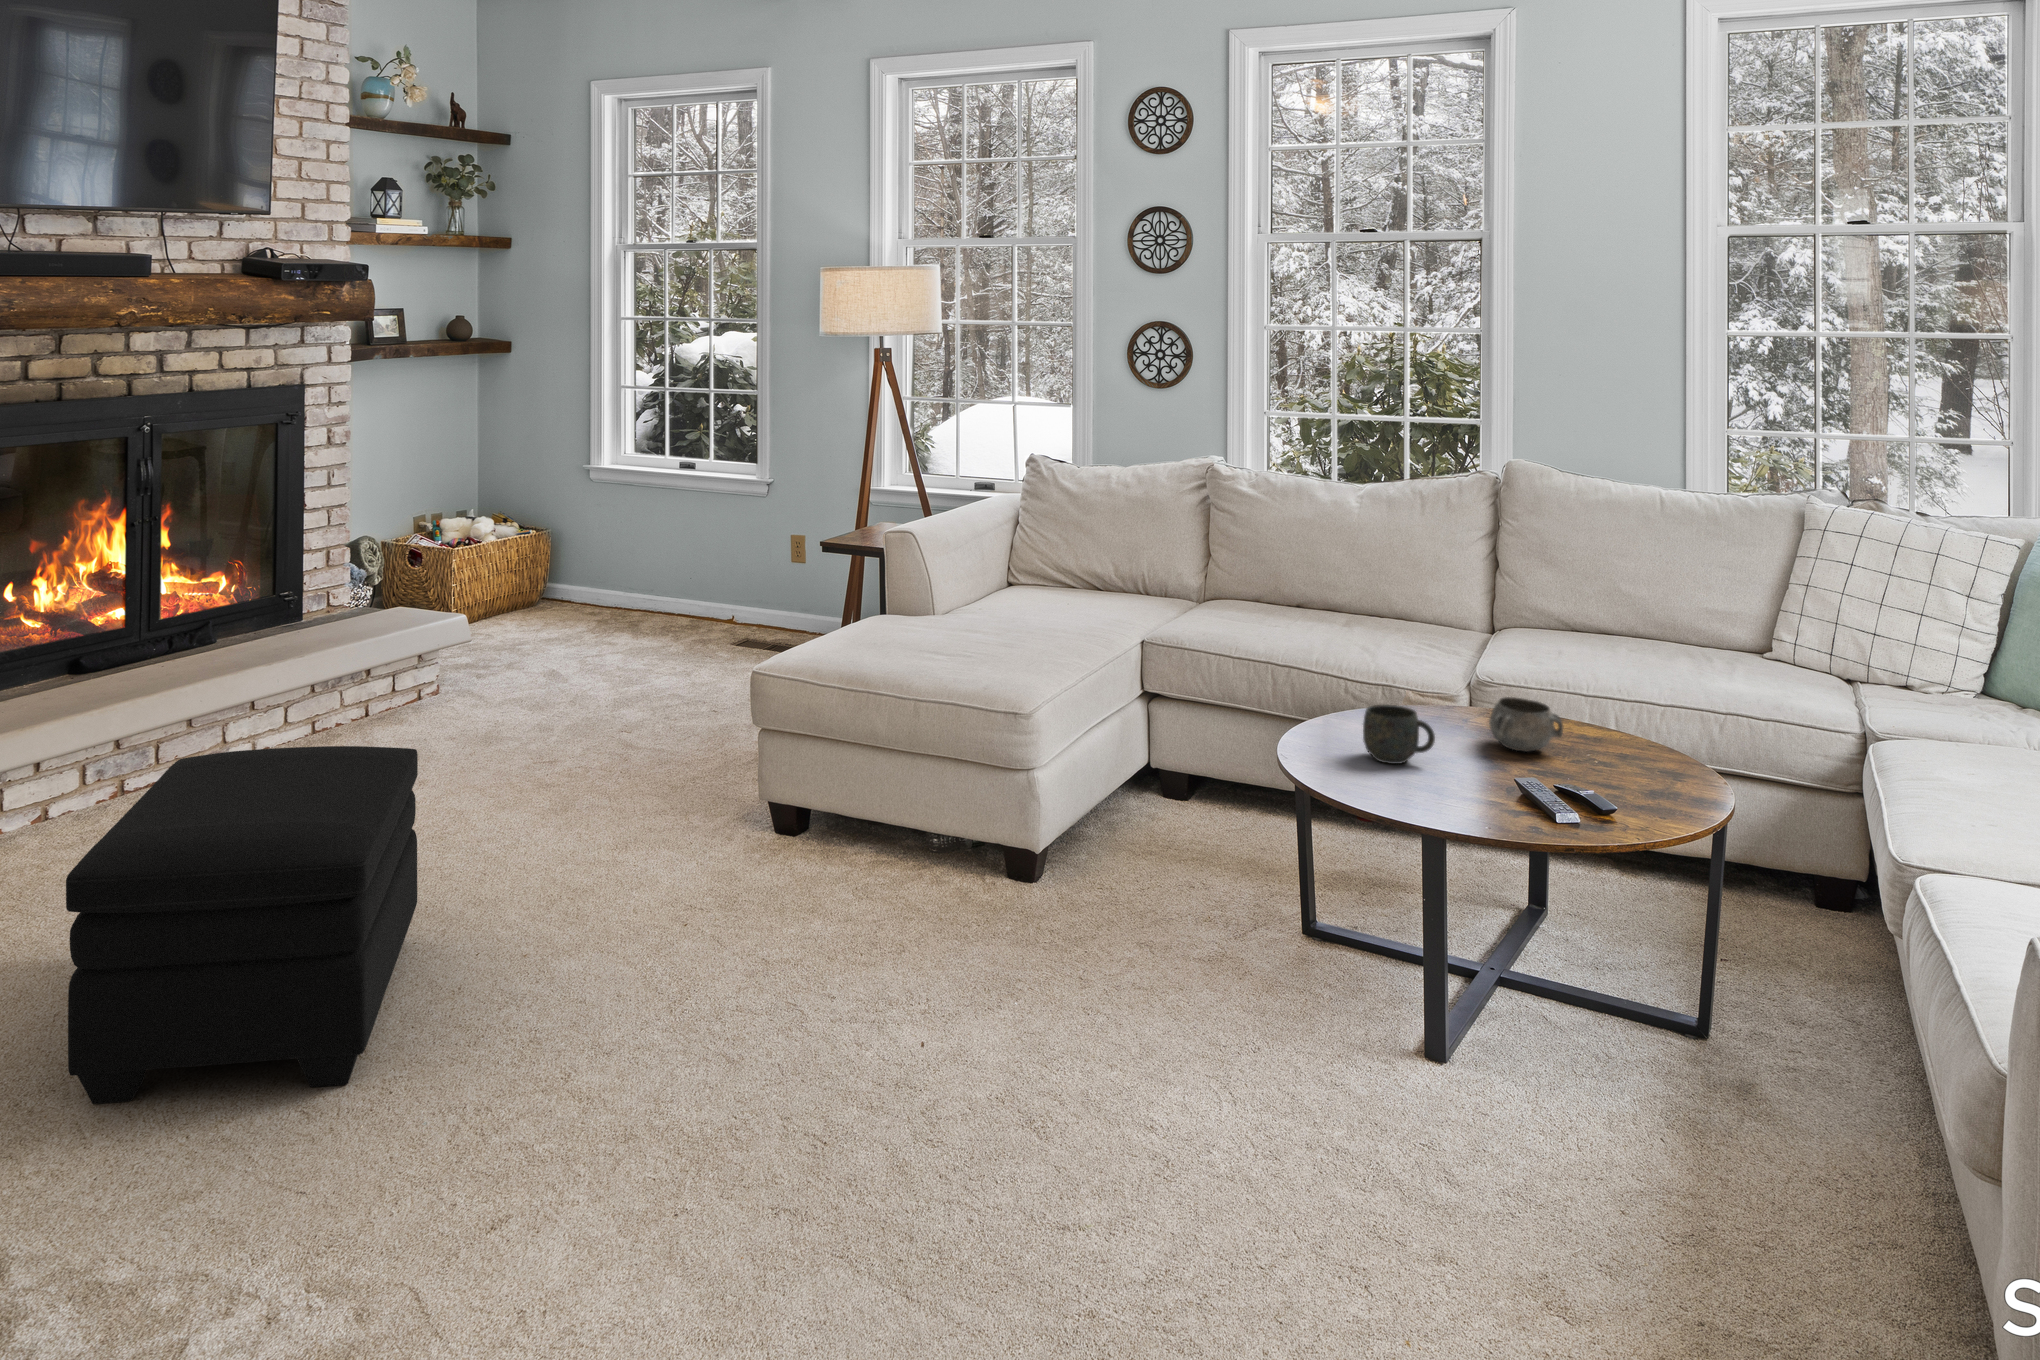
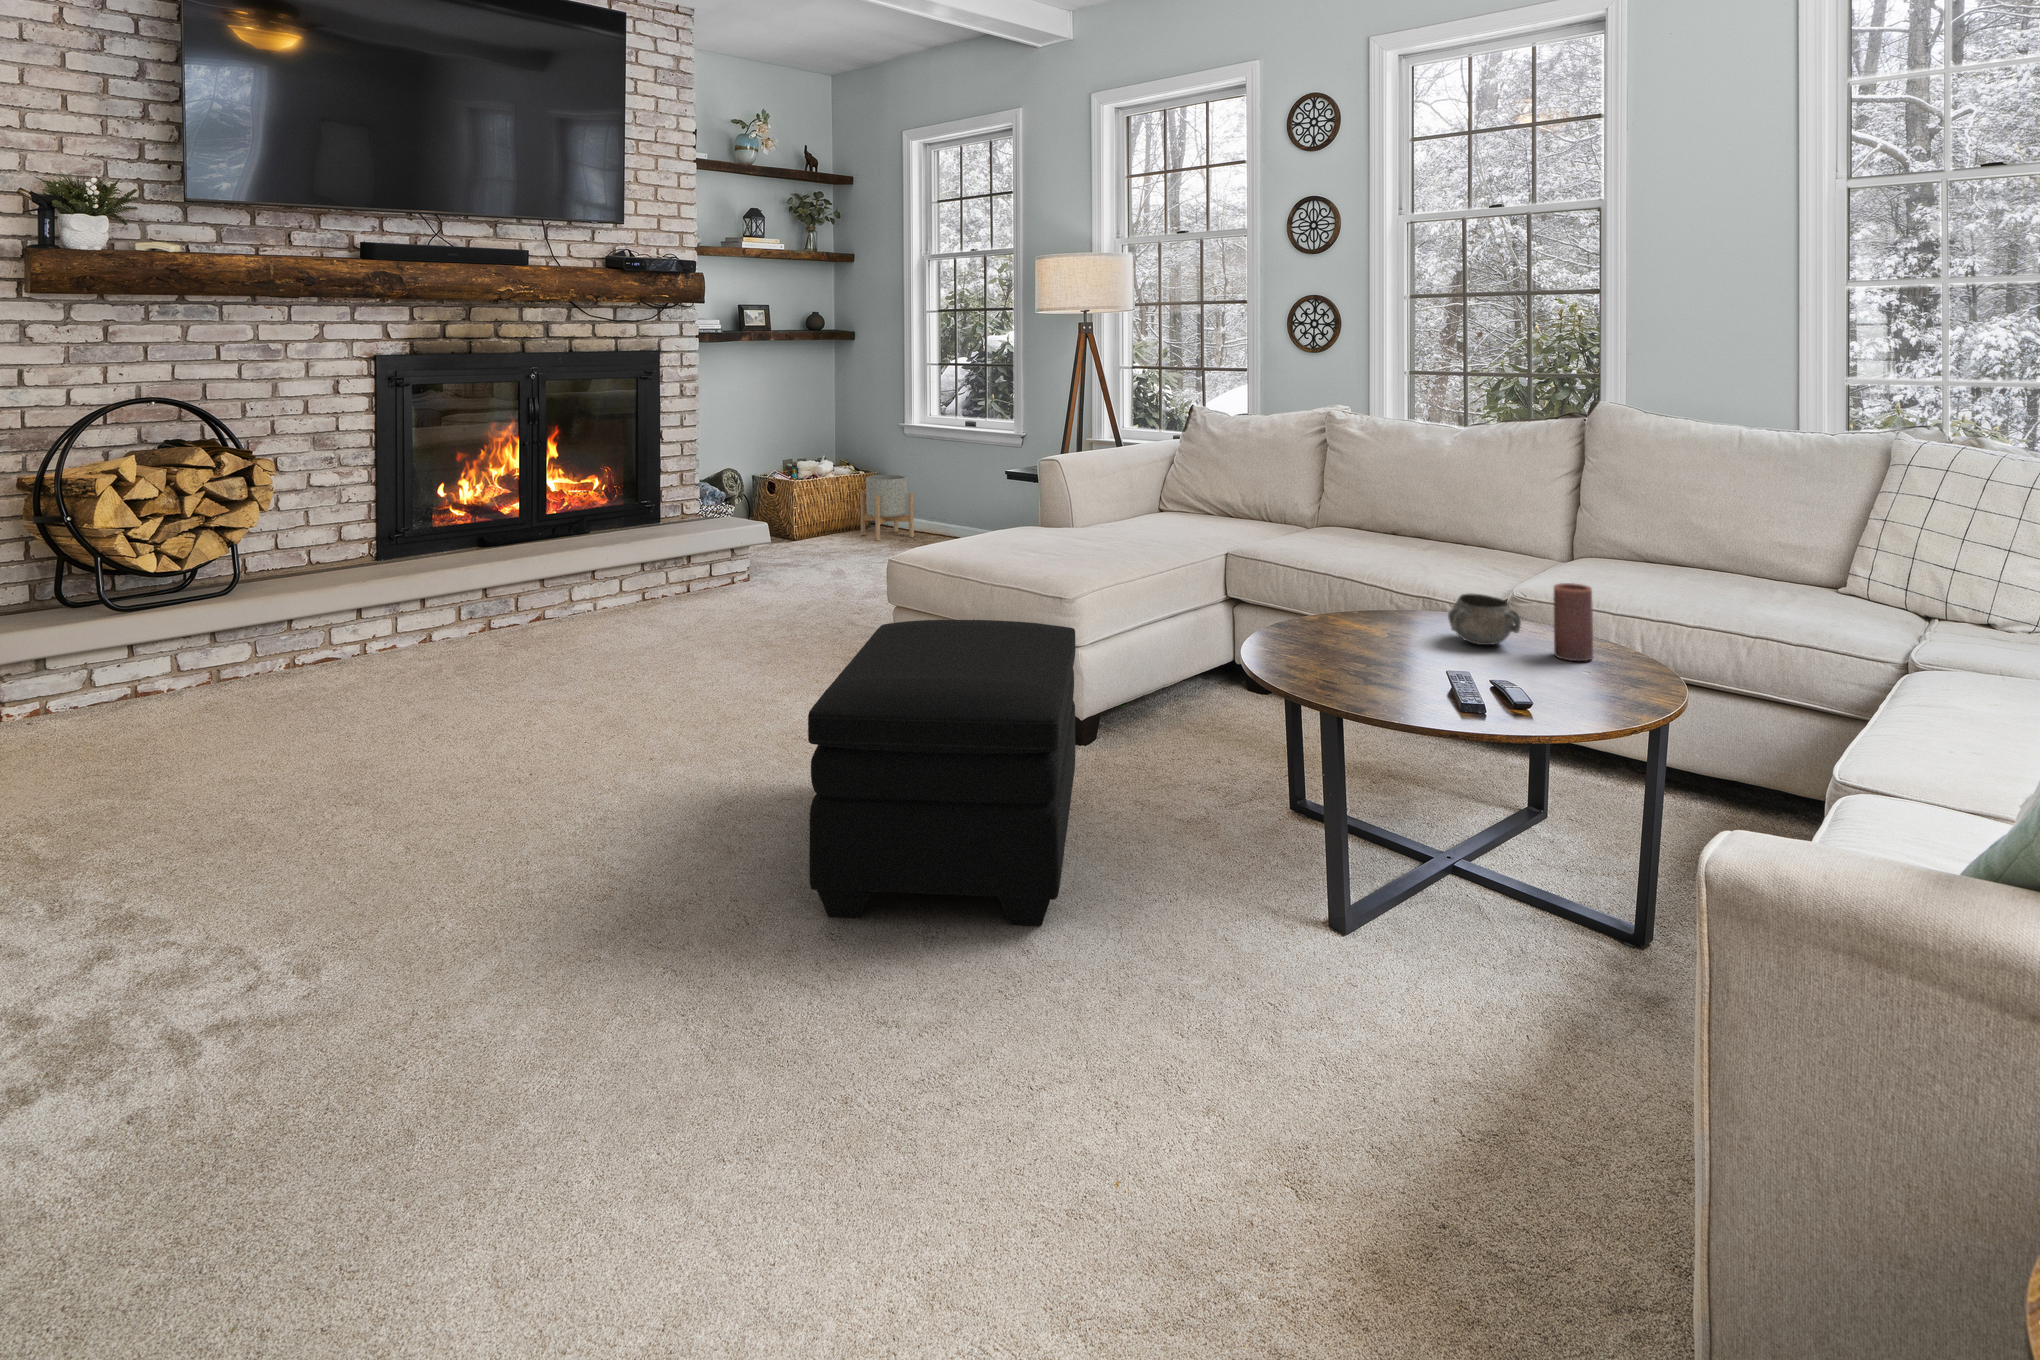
planter: none [536,540,610,629] -> present [861,475,914,541]
candle: none [1597,683,1636,763] -> present [1553,583,1593,661]
mug: present [1363,705,1435,764] -> none [1313,592,1377,647]
ottoman: present [66,746,418,1104] -> present [808,620,1075,926]

